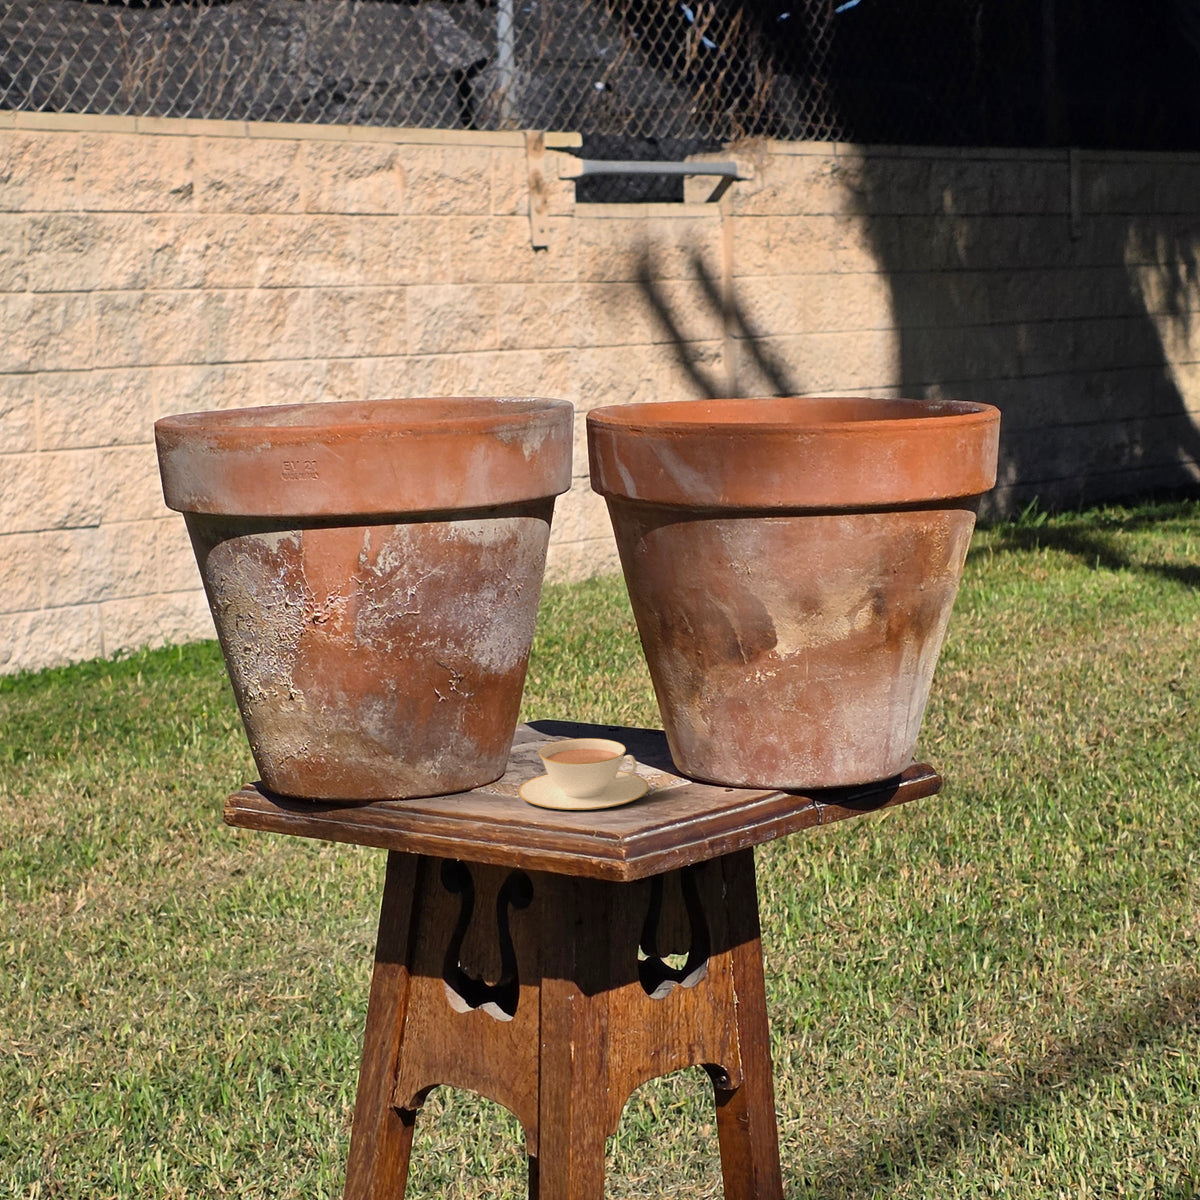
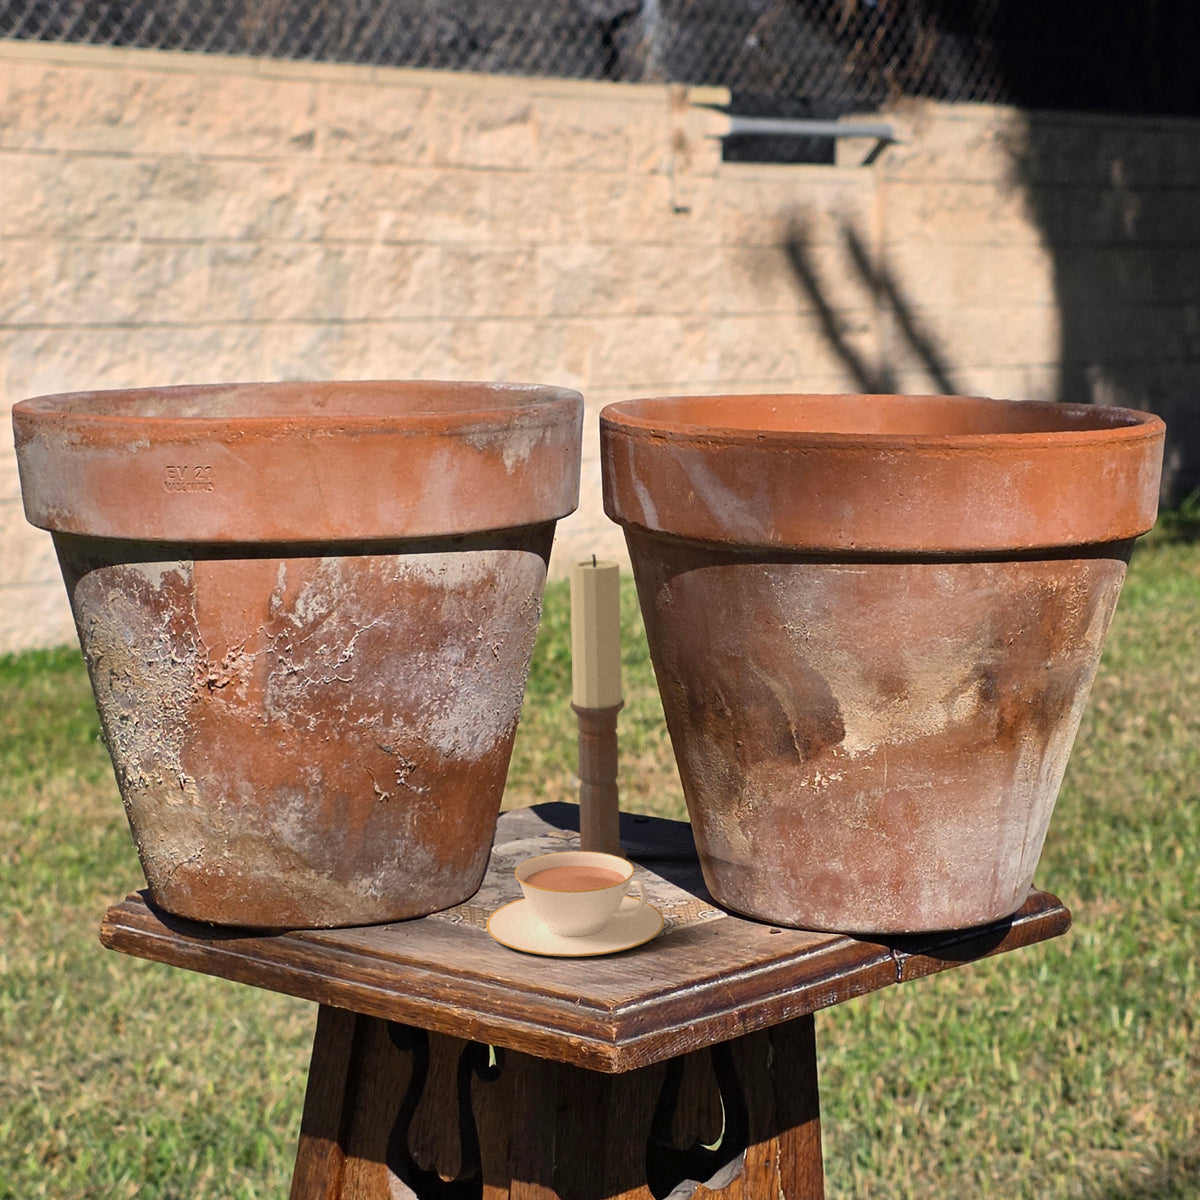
candle: none [564,523,611,757] -> present [570,554,626,859]

